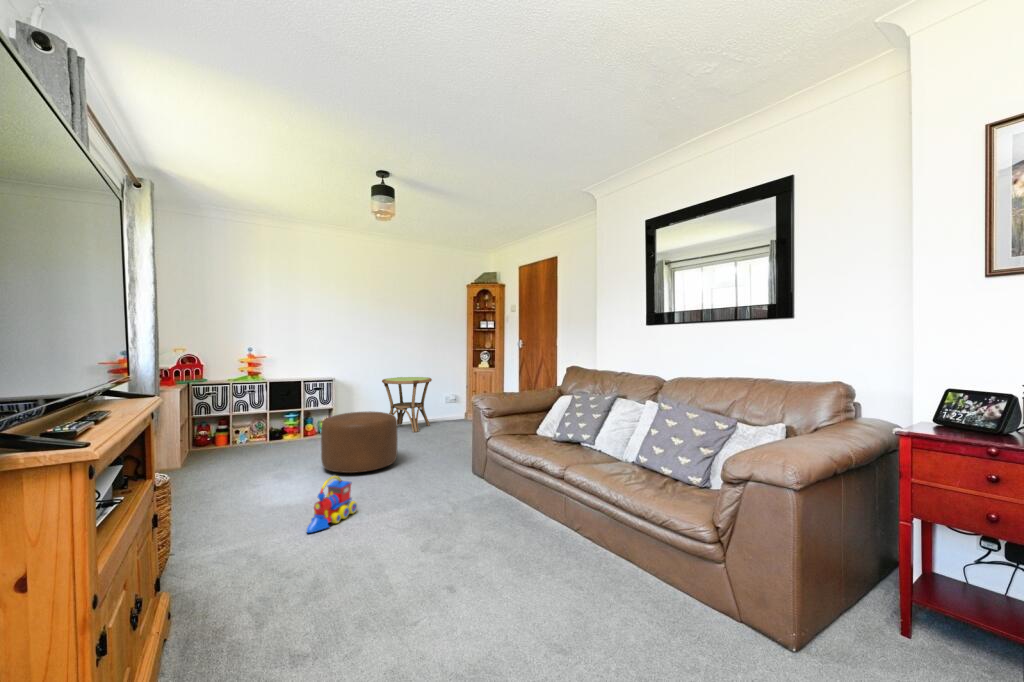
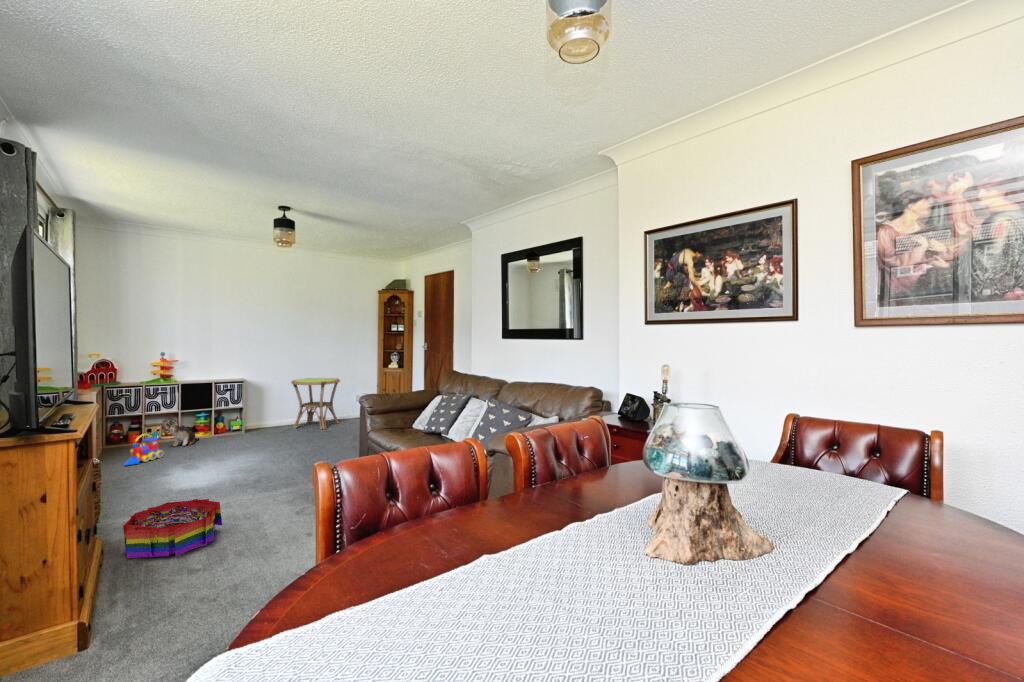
ottoman: present [321,411,398,473] -> none [230,411,299,463]
plush toy: none [253,425,288,450] -> present [167,424,199,446]
toy train: present [307,476,357,533] -> present [124,434,163,465]
storage bin: none [172,535,317,641] -> present [123,499,222,558]

